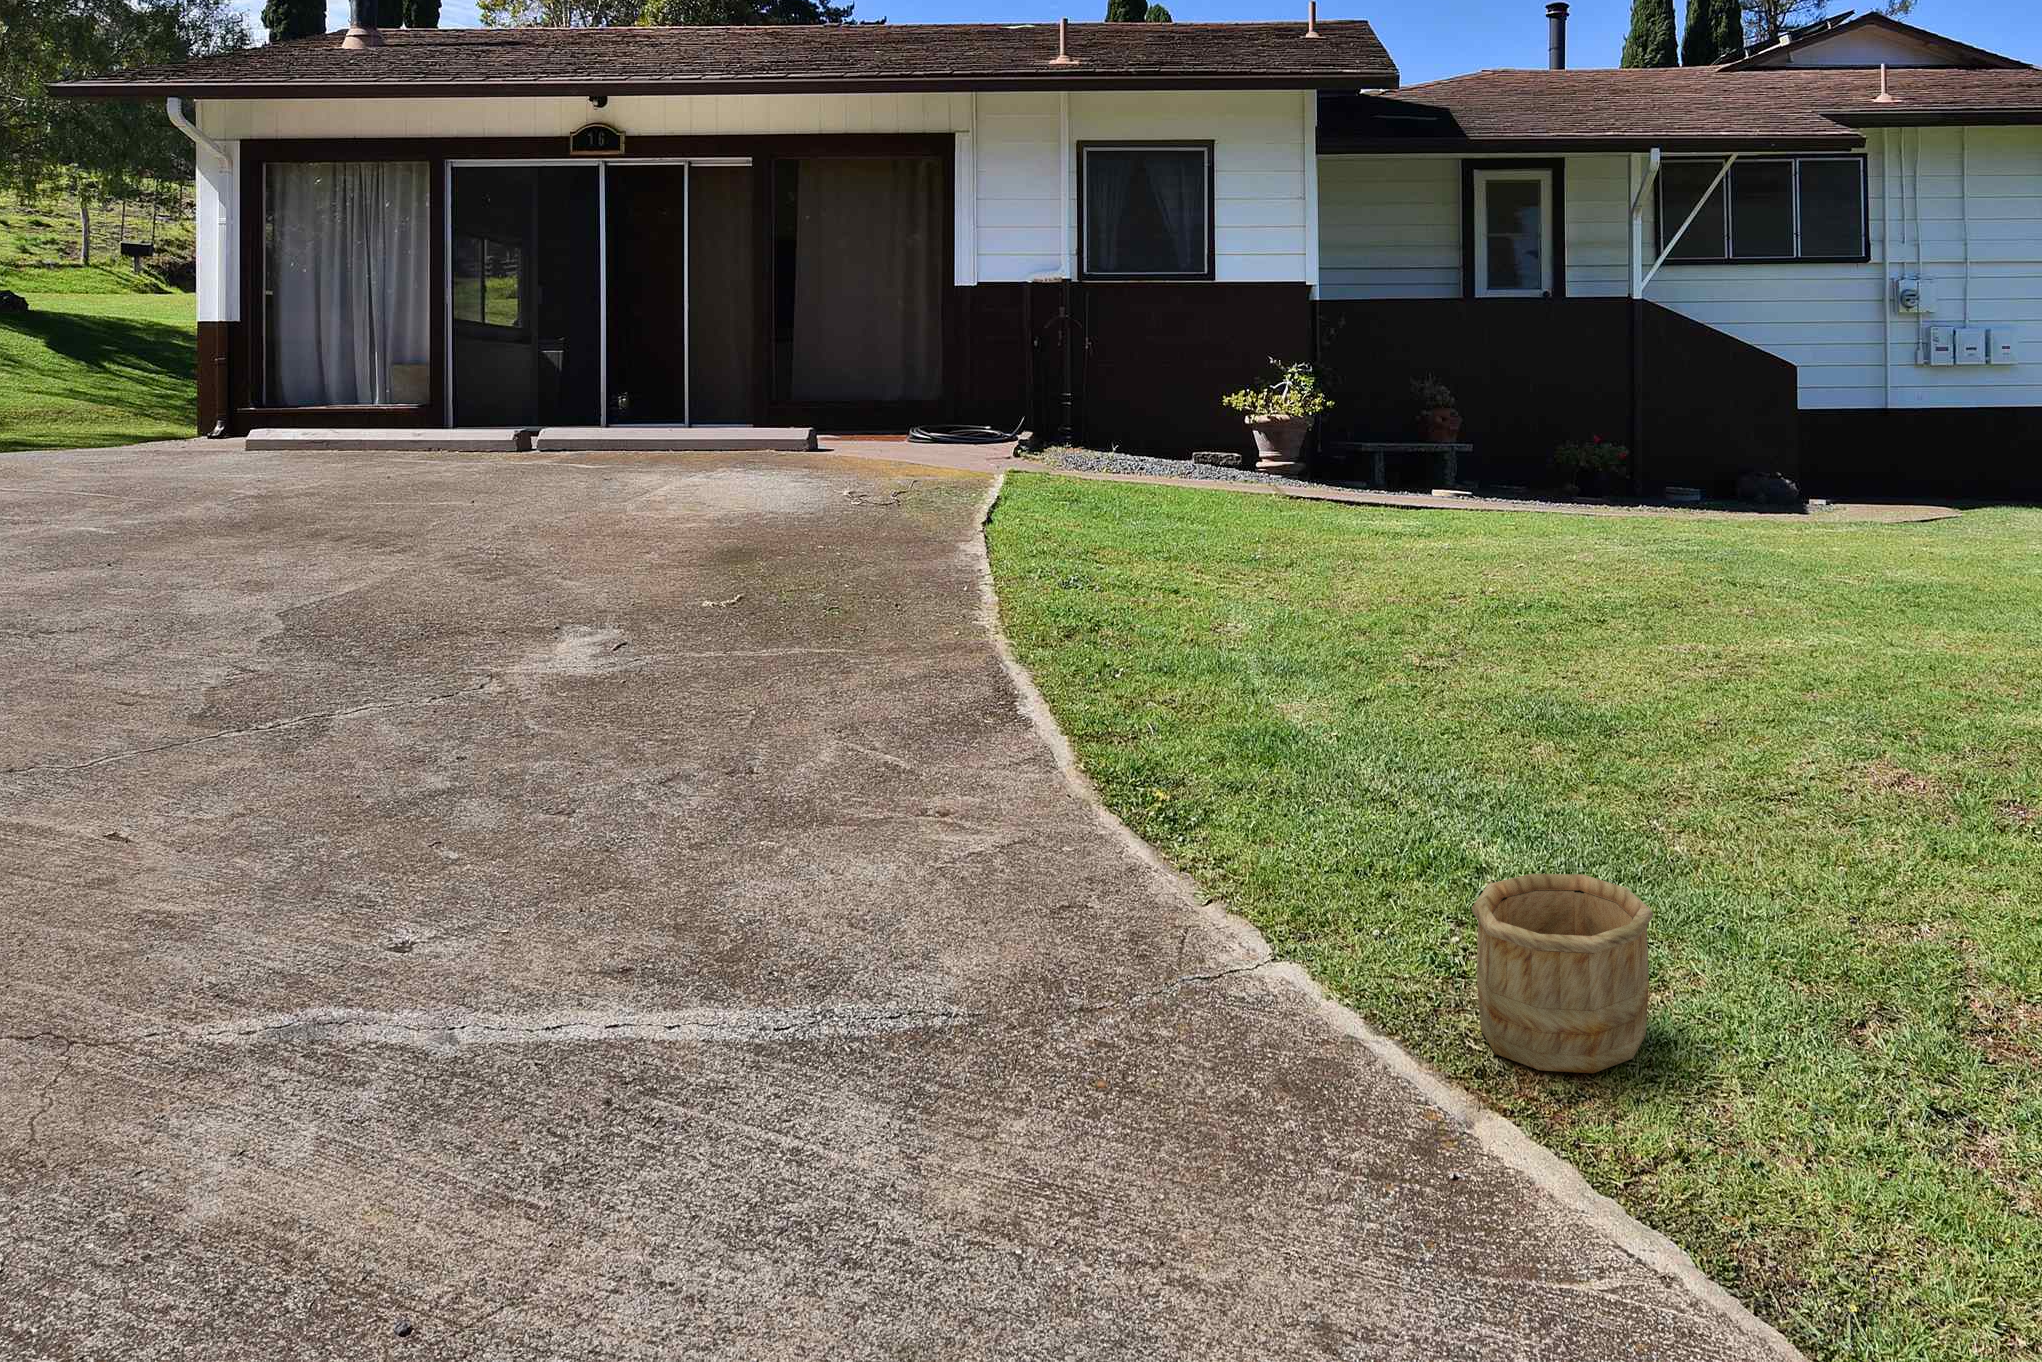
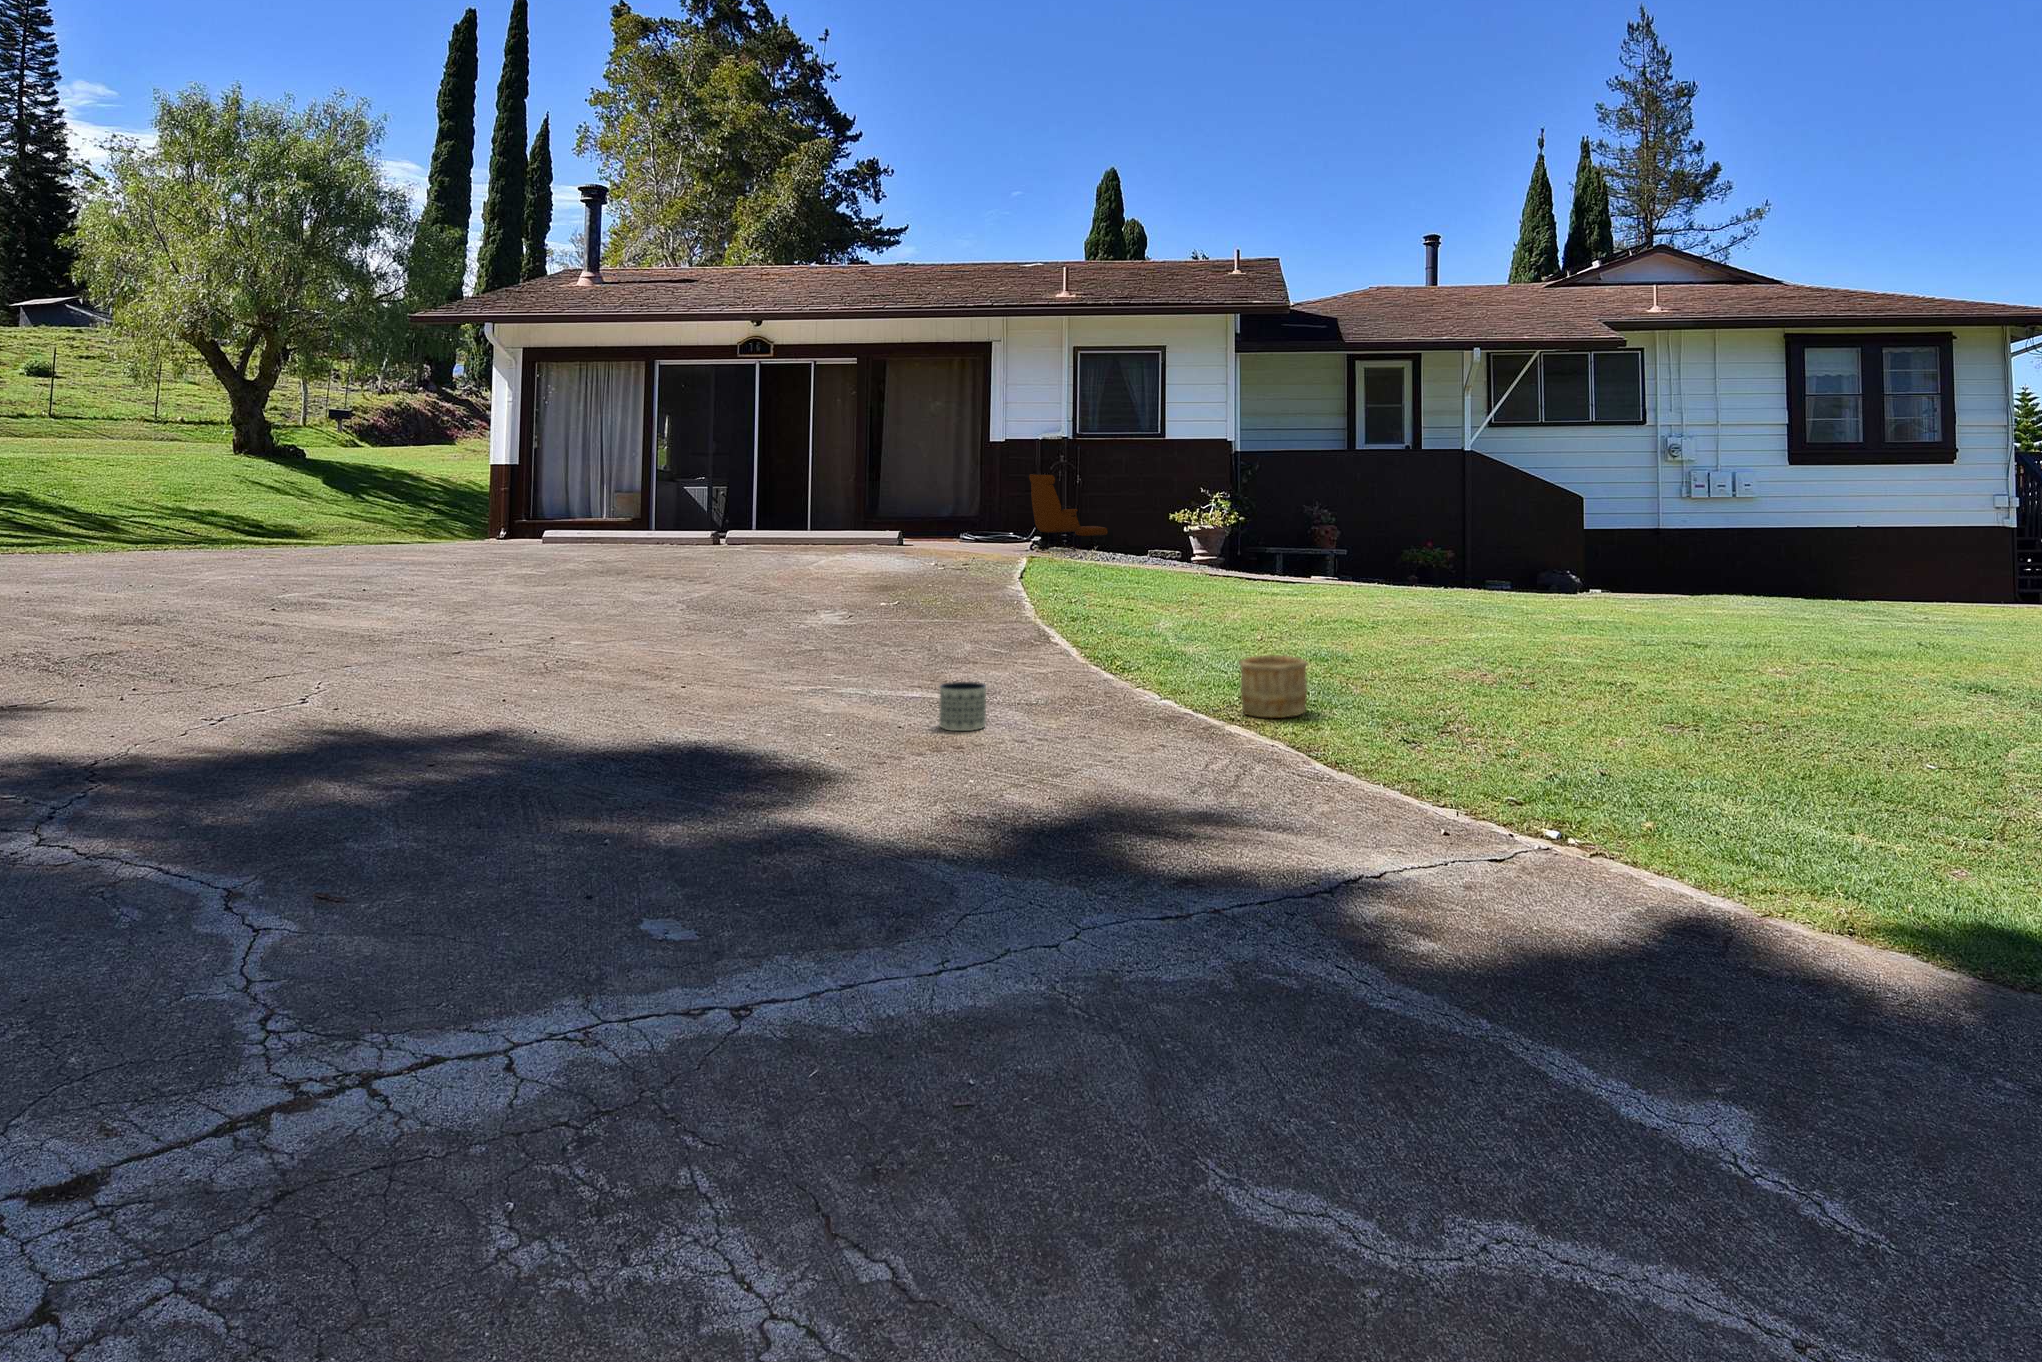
lounge chair: none [1009,339,1128,454] -> present [1029,474,1108,551]
planter: none [659,1010,795,1186] -> present [939,682,986,731]

